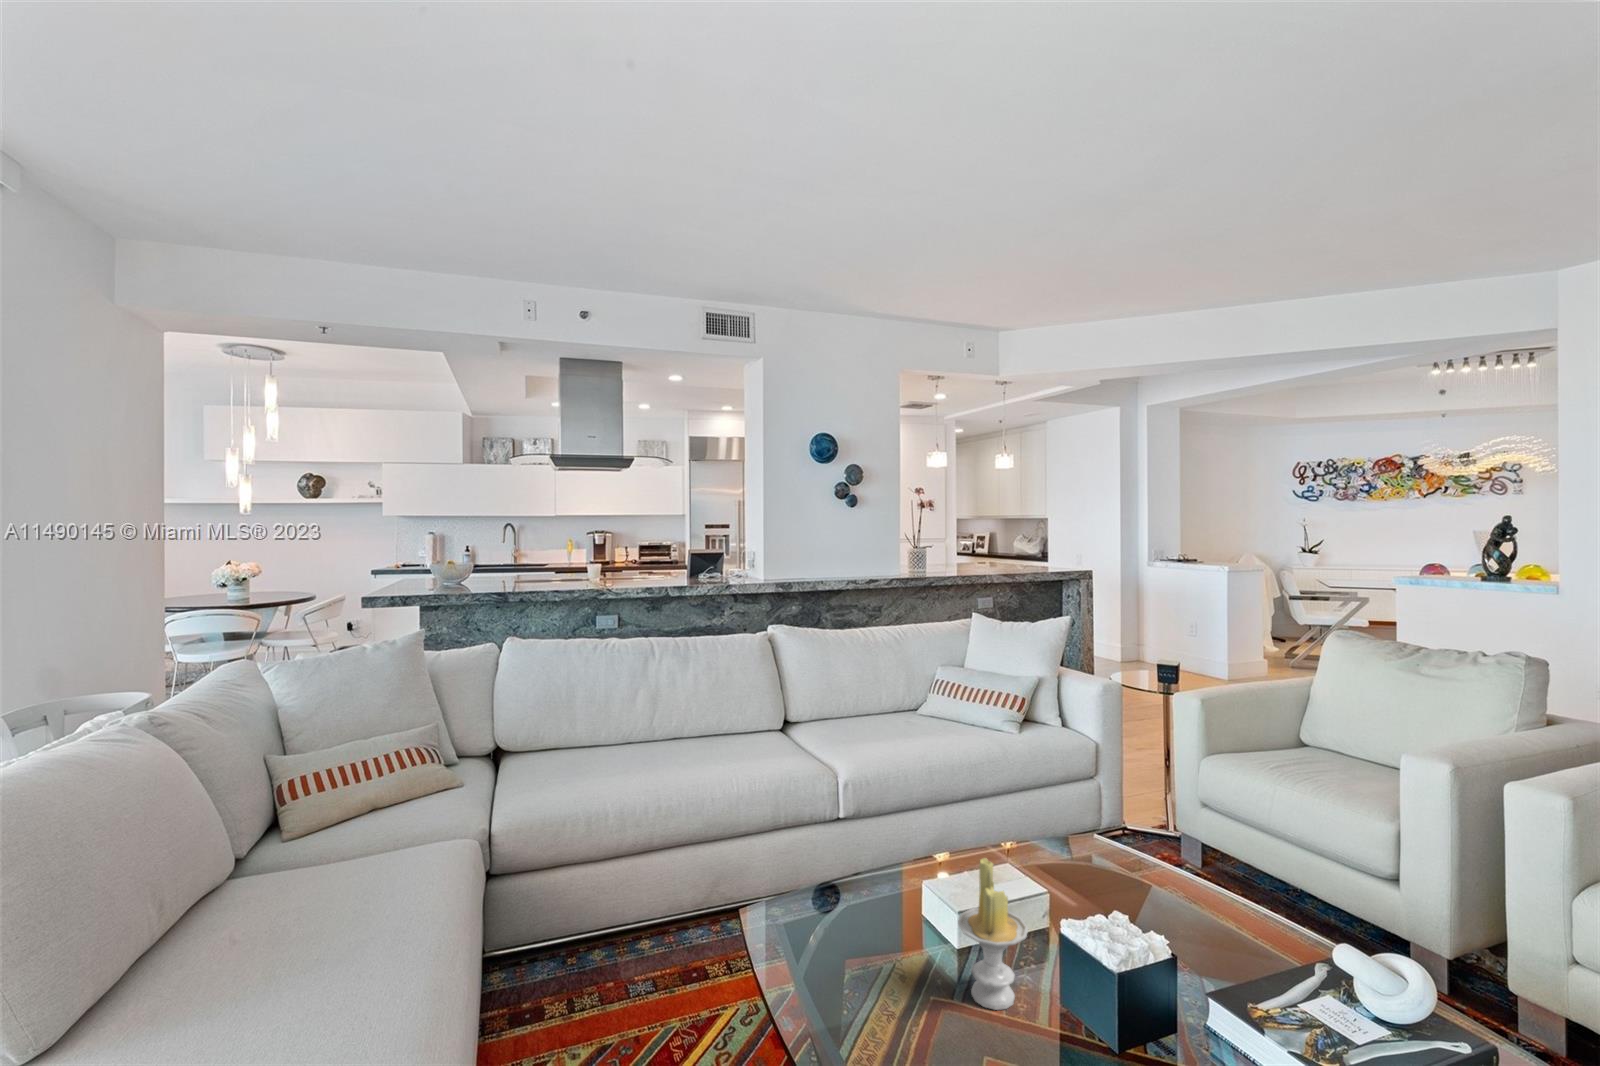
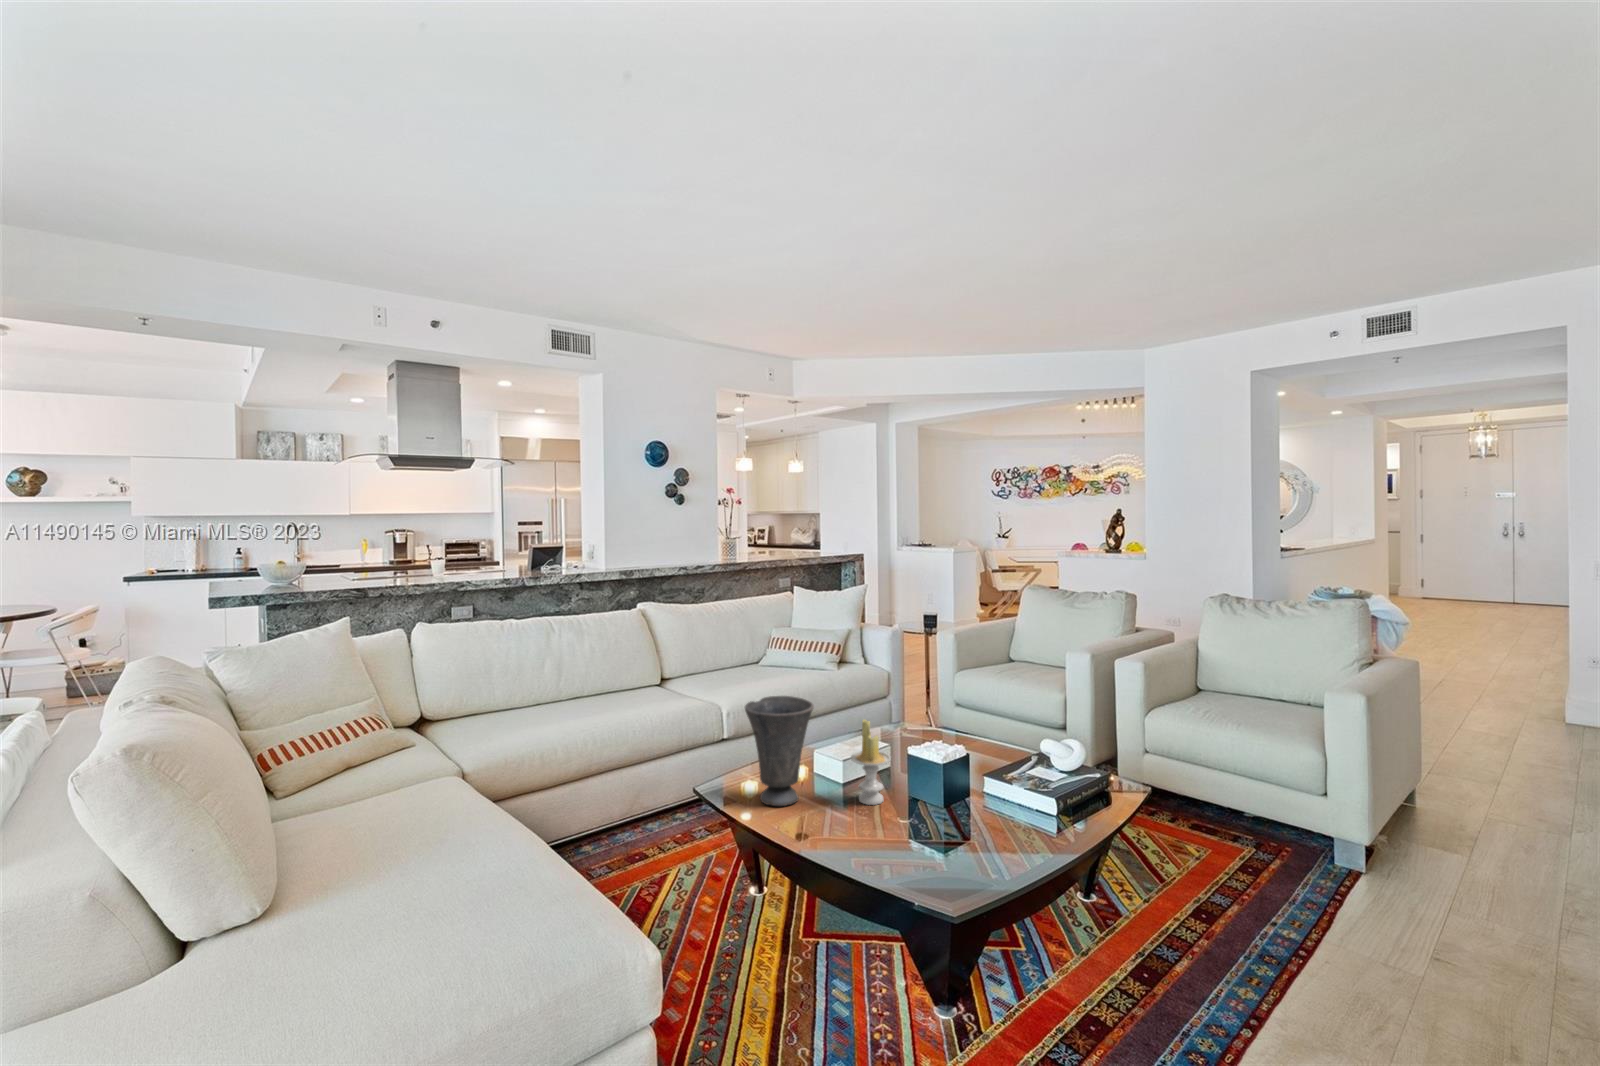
vase: none [794,794,903,979] -> present [745,696,814,806]

